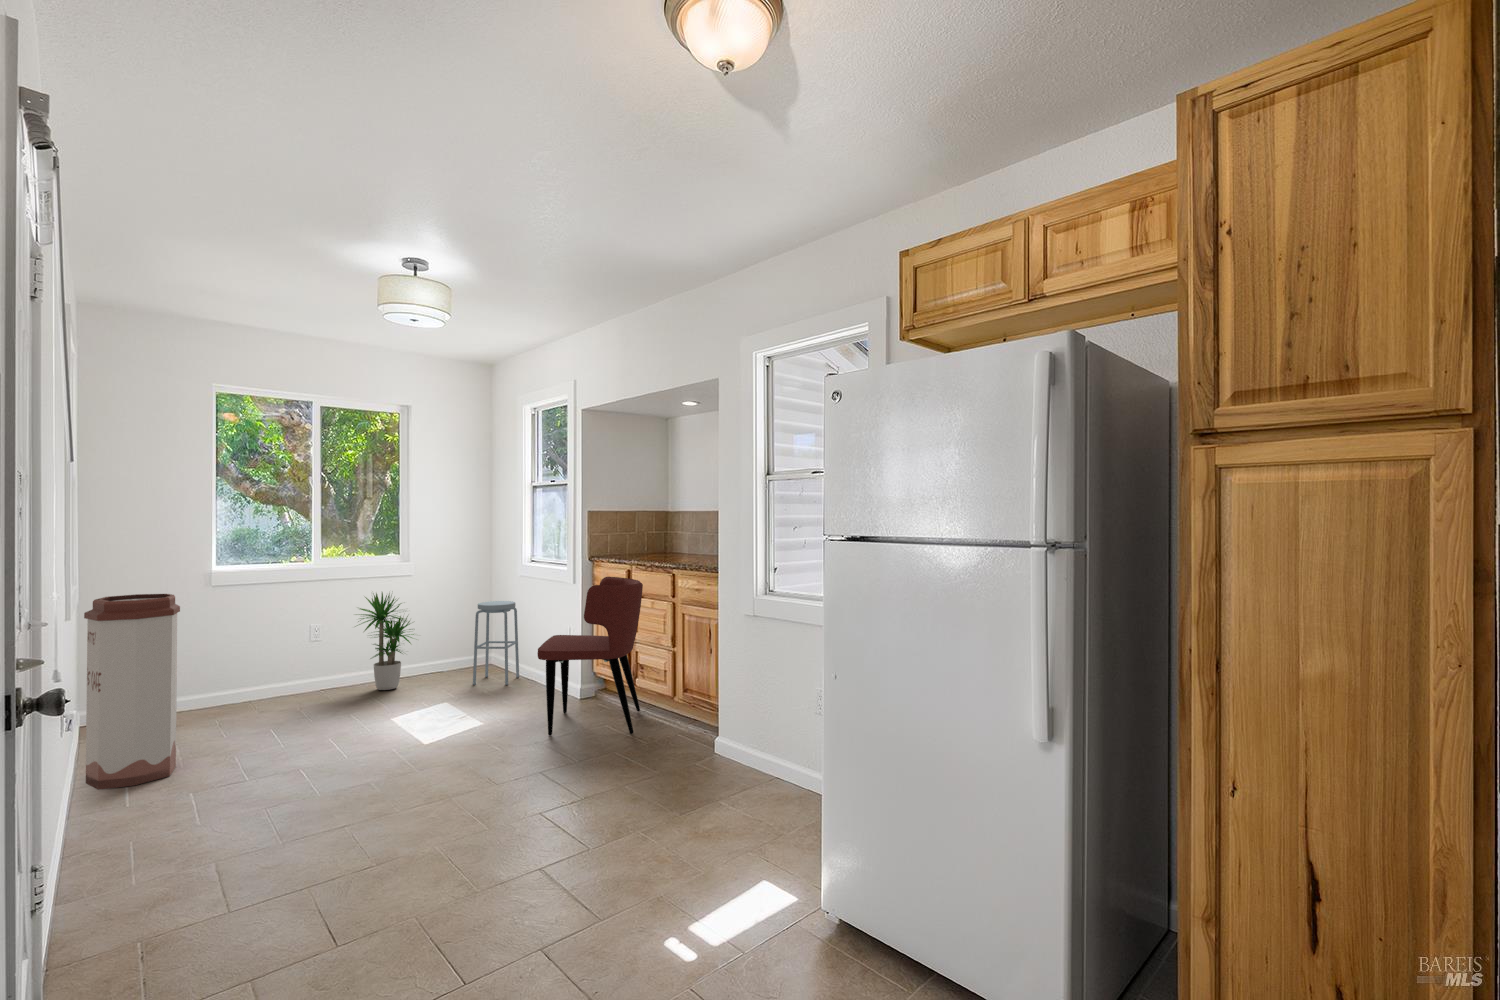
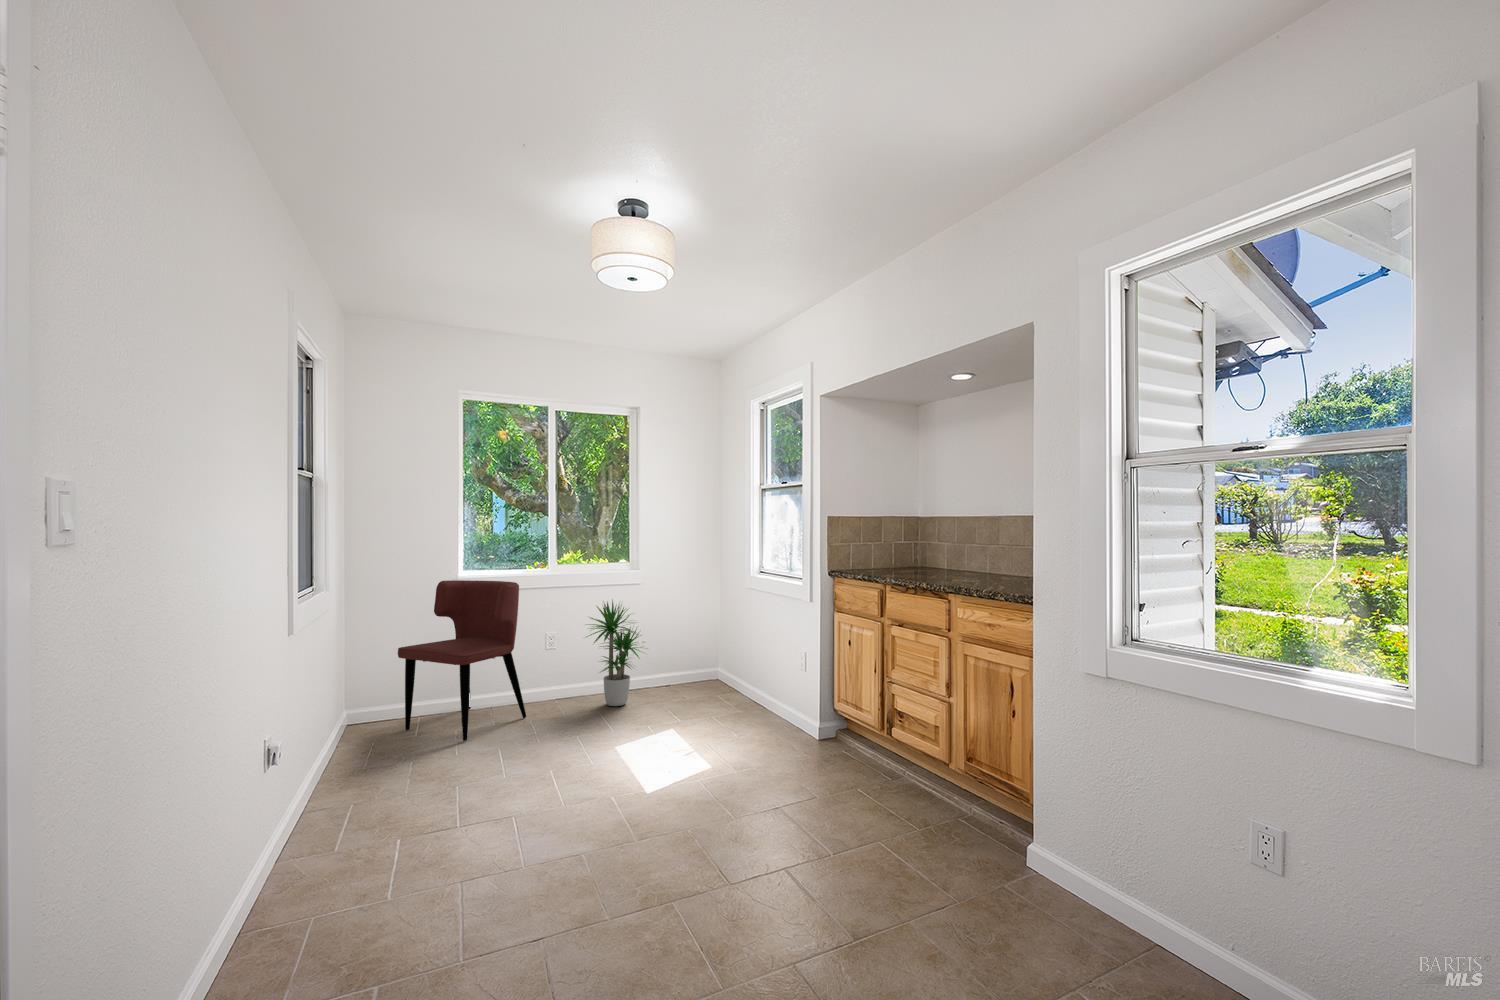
dining chair: present [537,577,643,736] -> present [398,580,526,741]
trash can: present [84,594,180,790] -> none [304,602,399,821]
stool: present [473,601,519,685] -> none [701,615,749,711]

